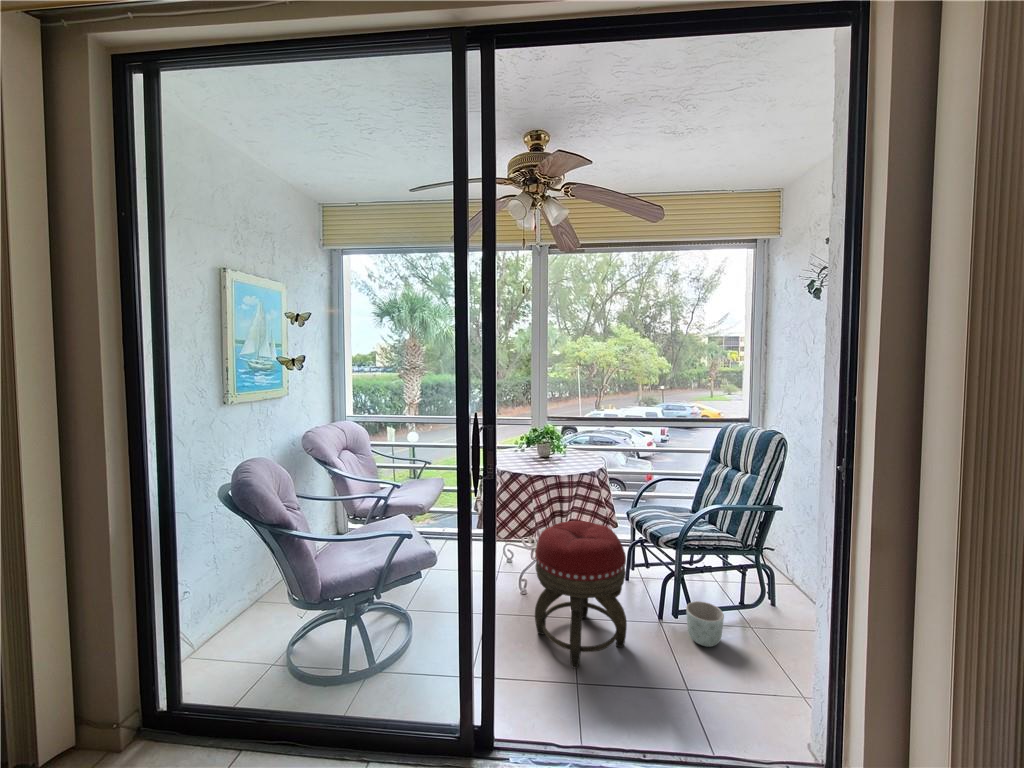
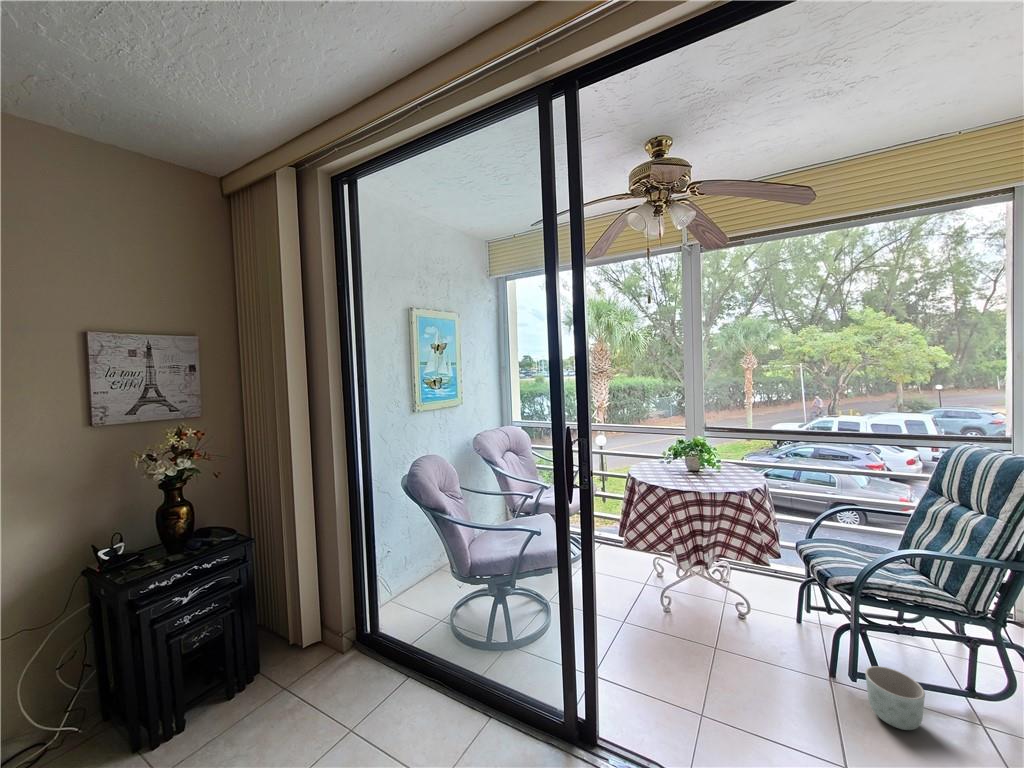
footstool: present [535,521,627,668] -> none [666,542,777,701]

